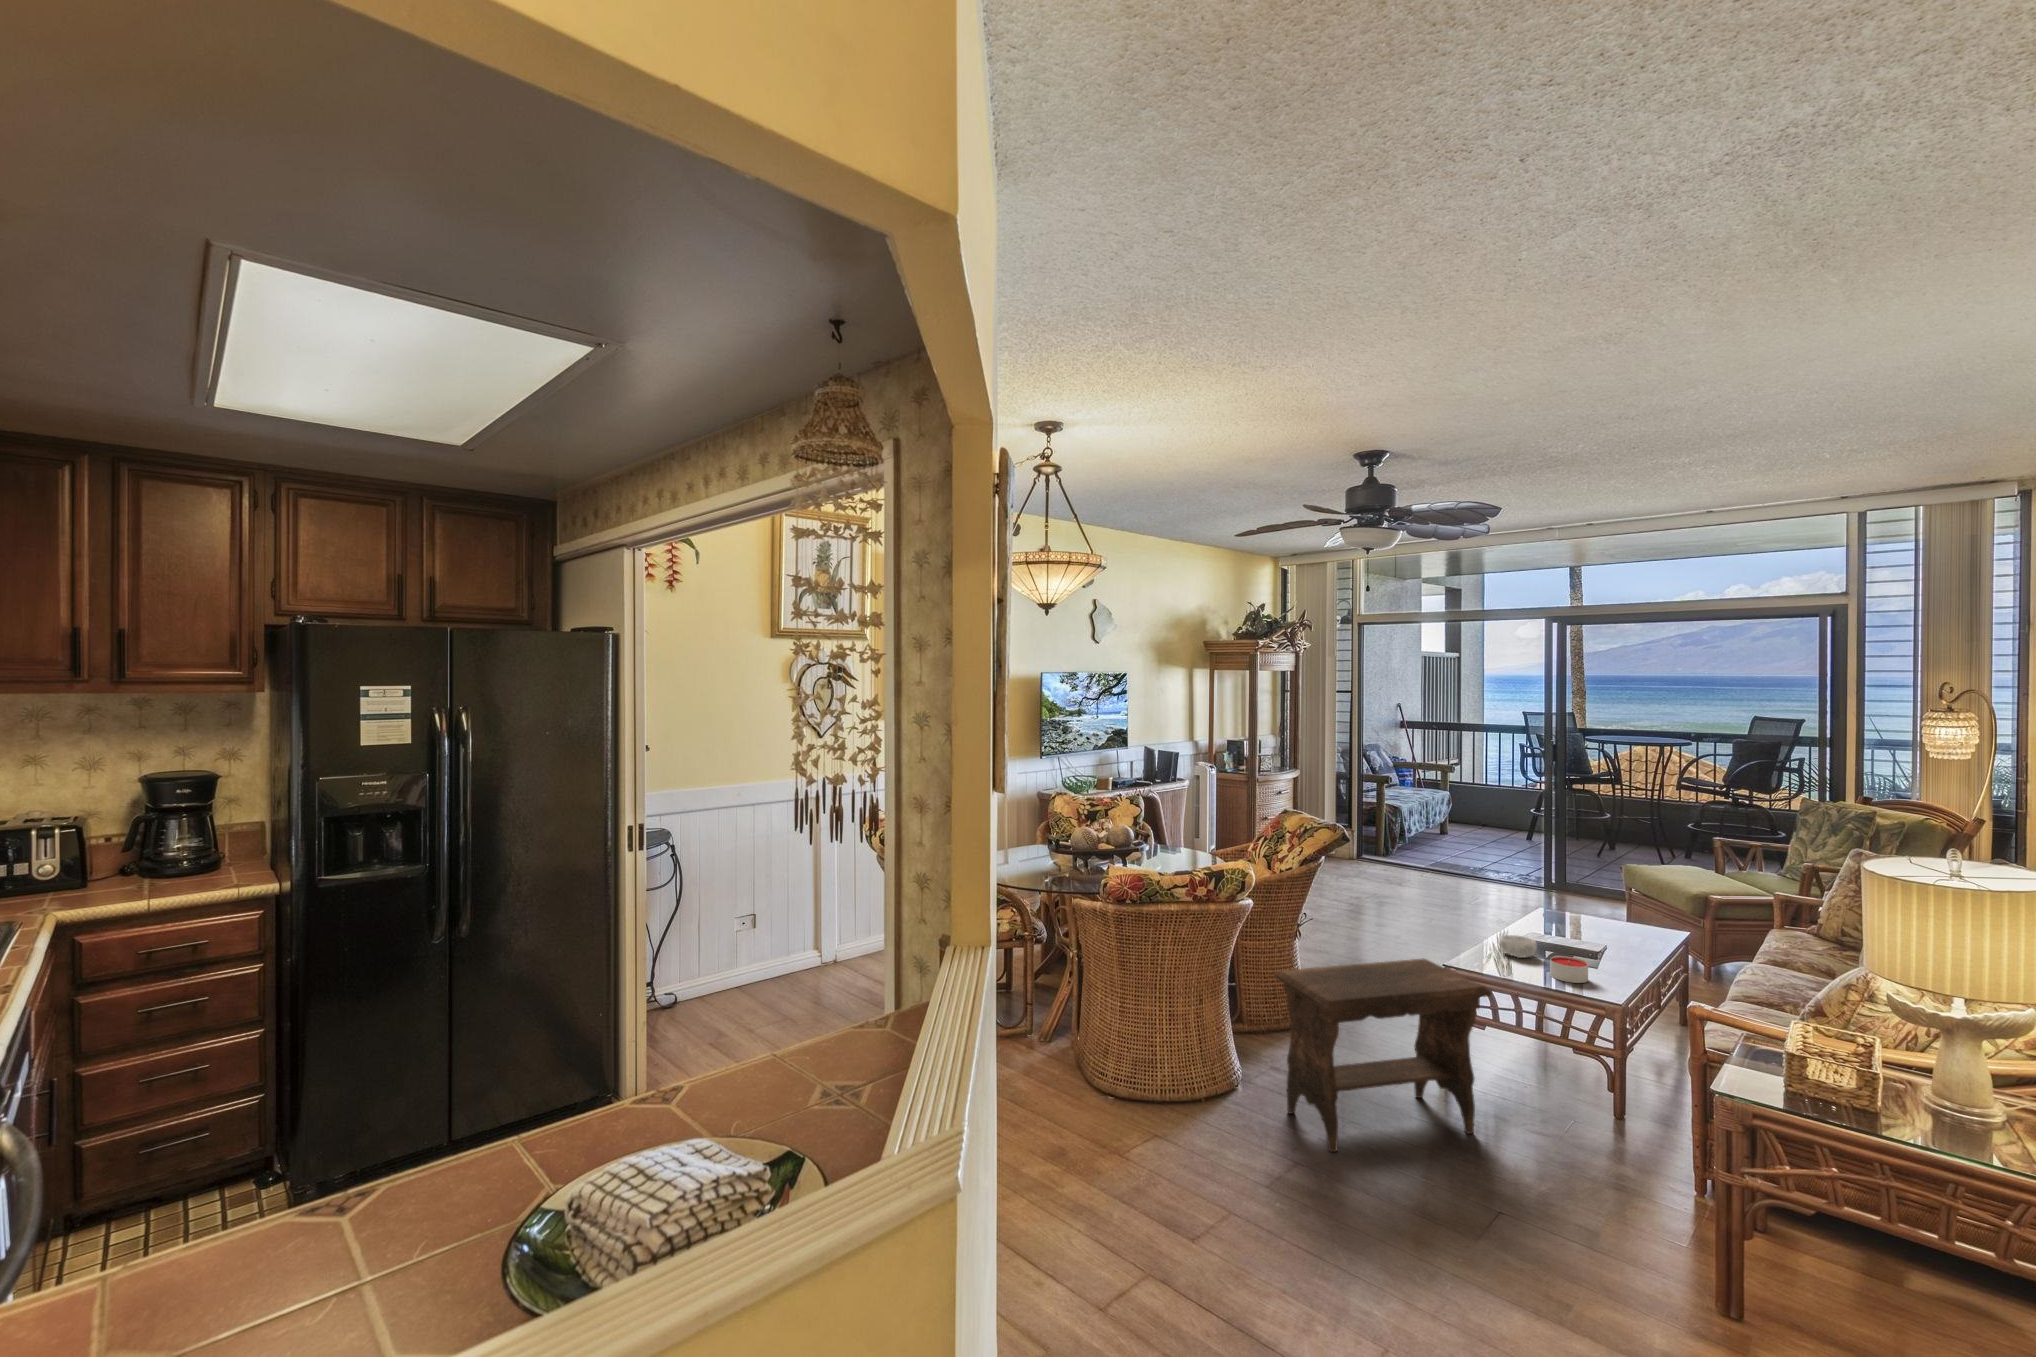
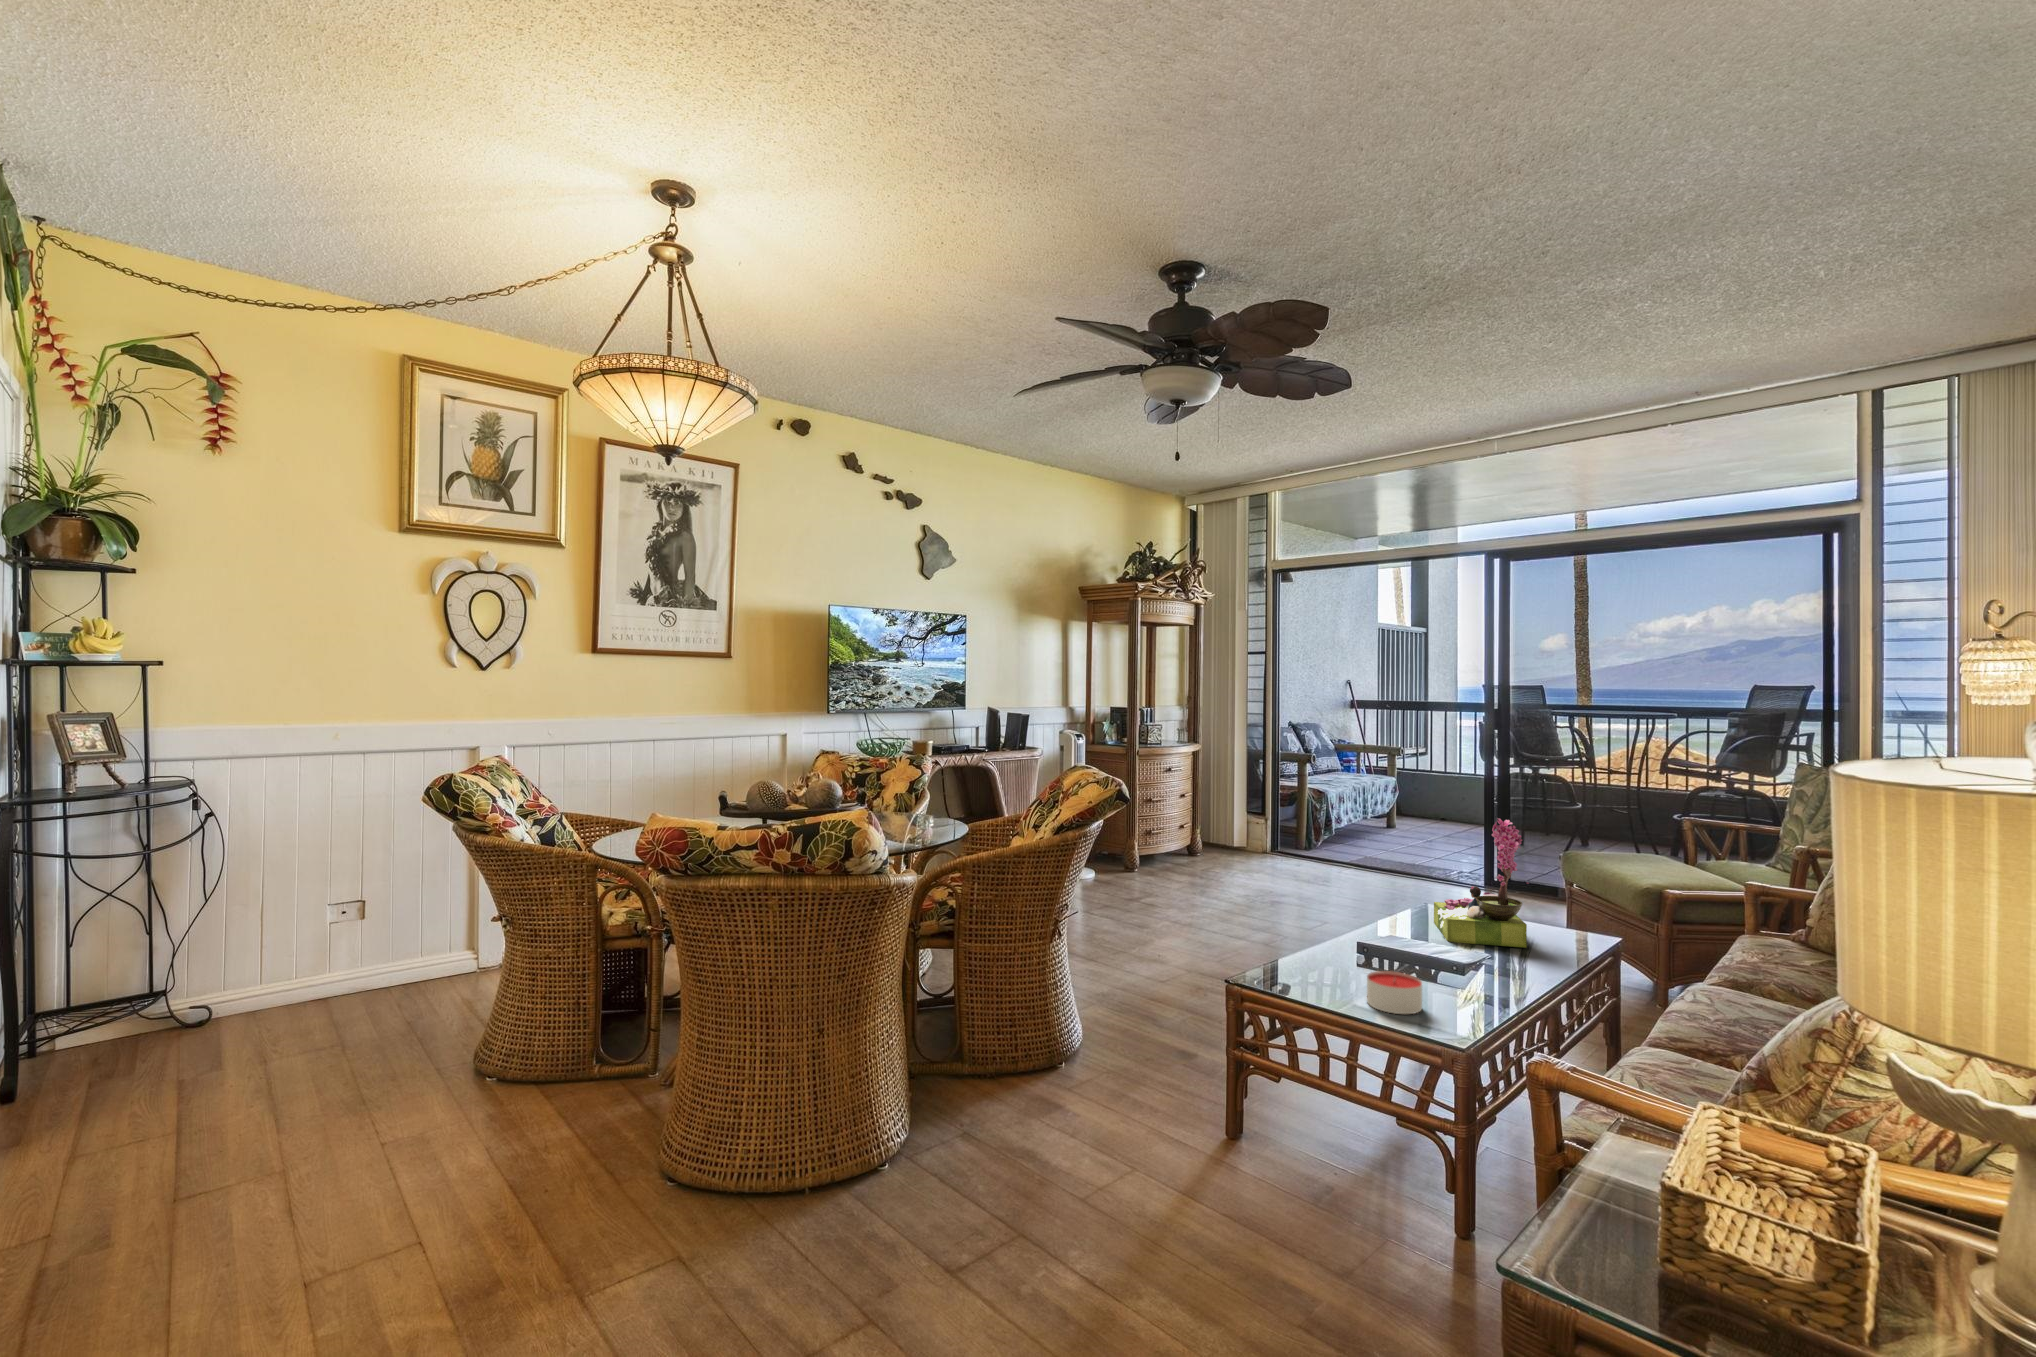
flower arrangement: none [1560,849,1632,939] -> present [1434,818,1528,948]
decorative bowl: present [1500,935,1537,958] -> none [1312,938,1364,973]
footstool: present [1274,958,1491,1152] -> none [887,972,1214,1307]

